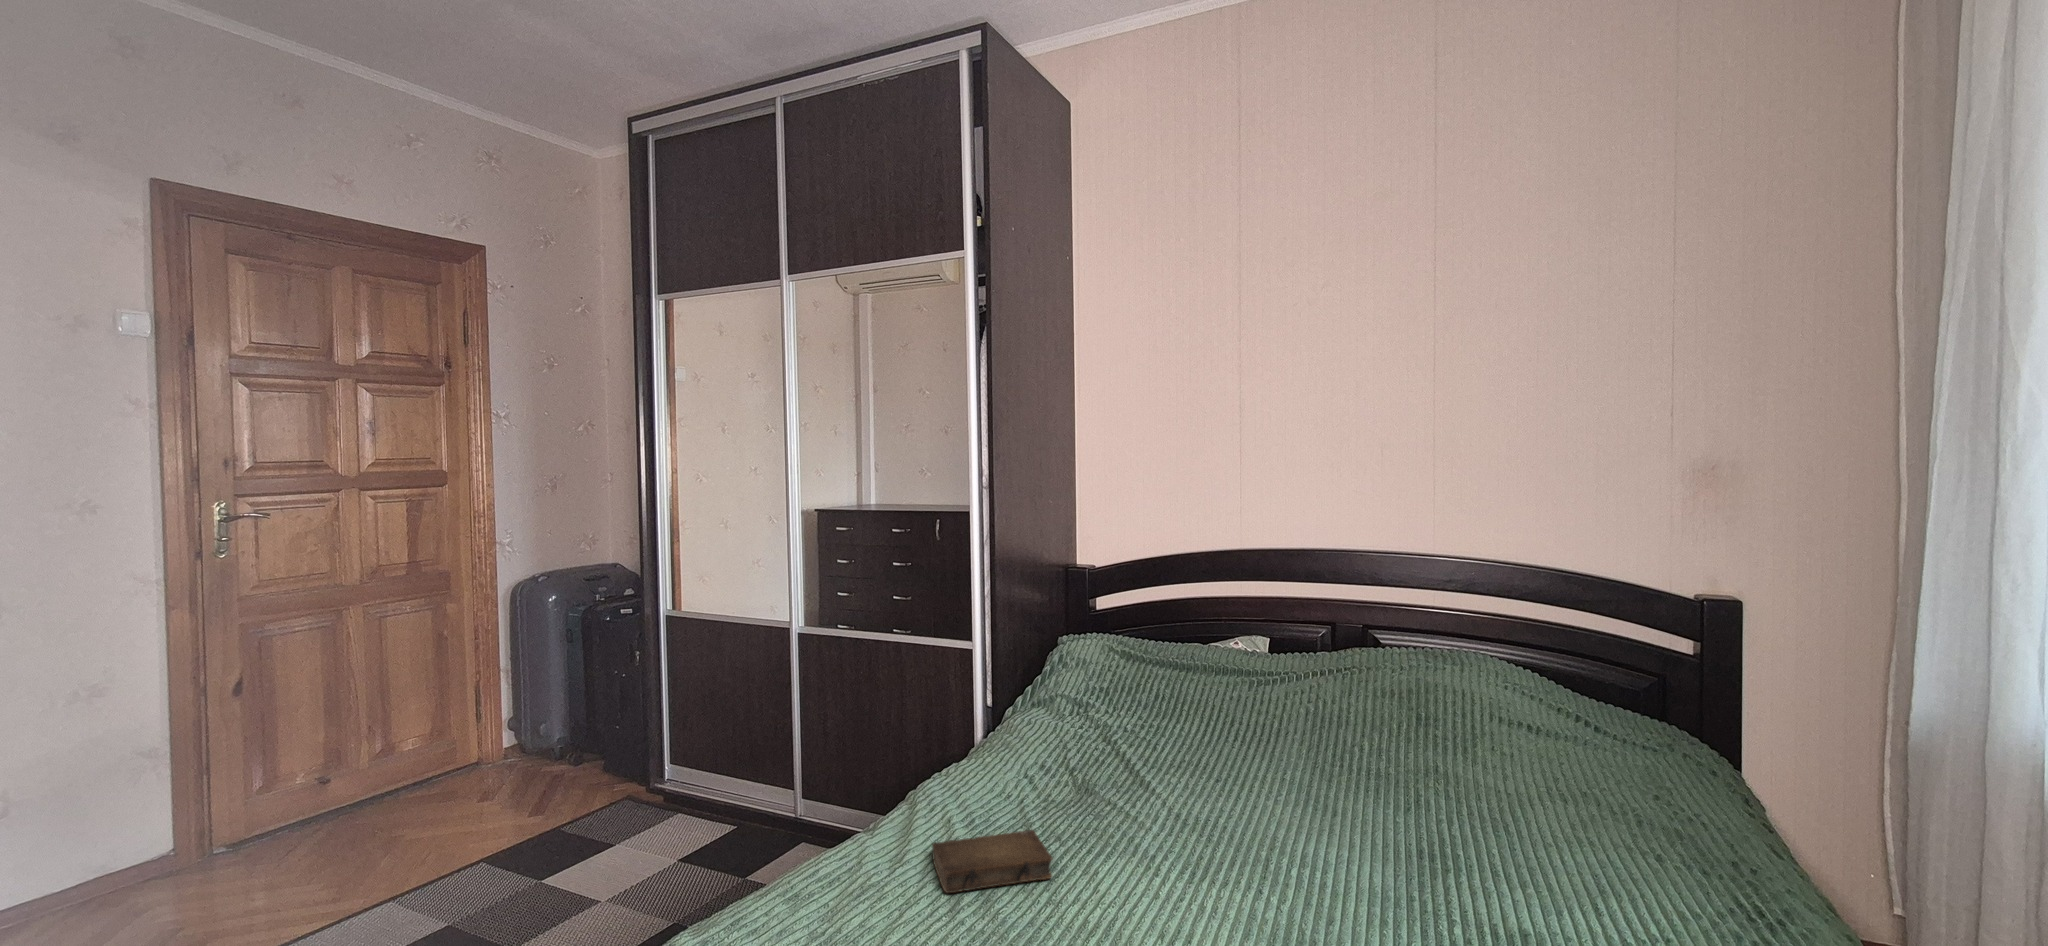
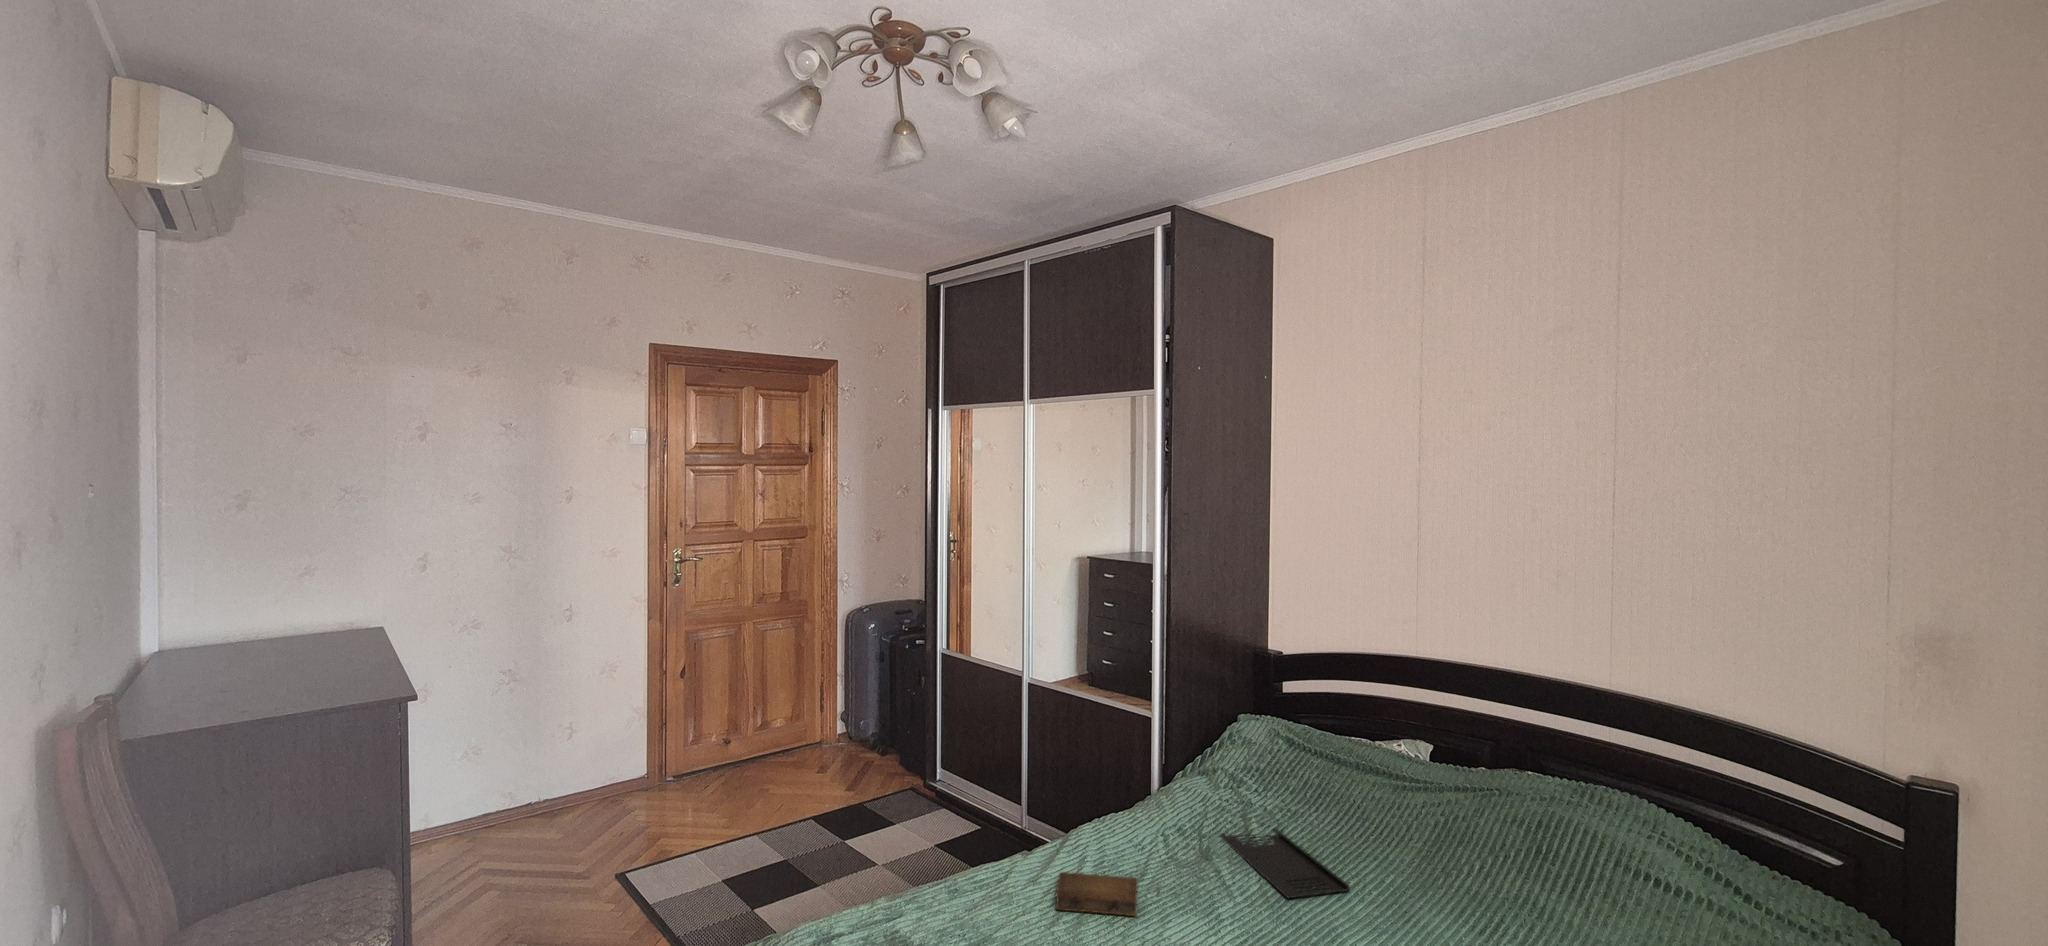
tray: none [1094,746,1264,819] -> present [1221,828,1350,898]

